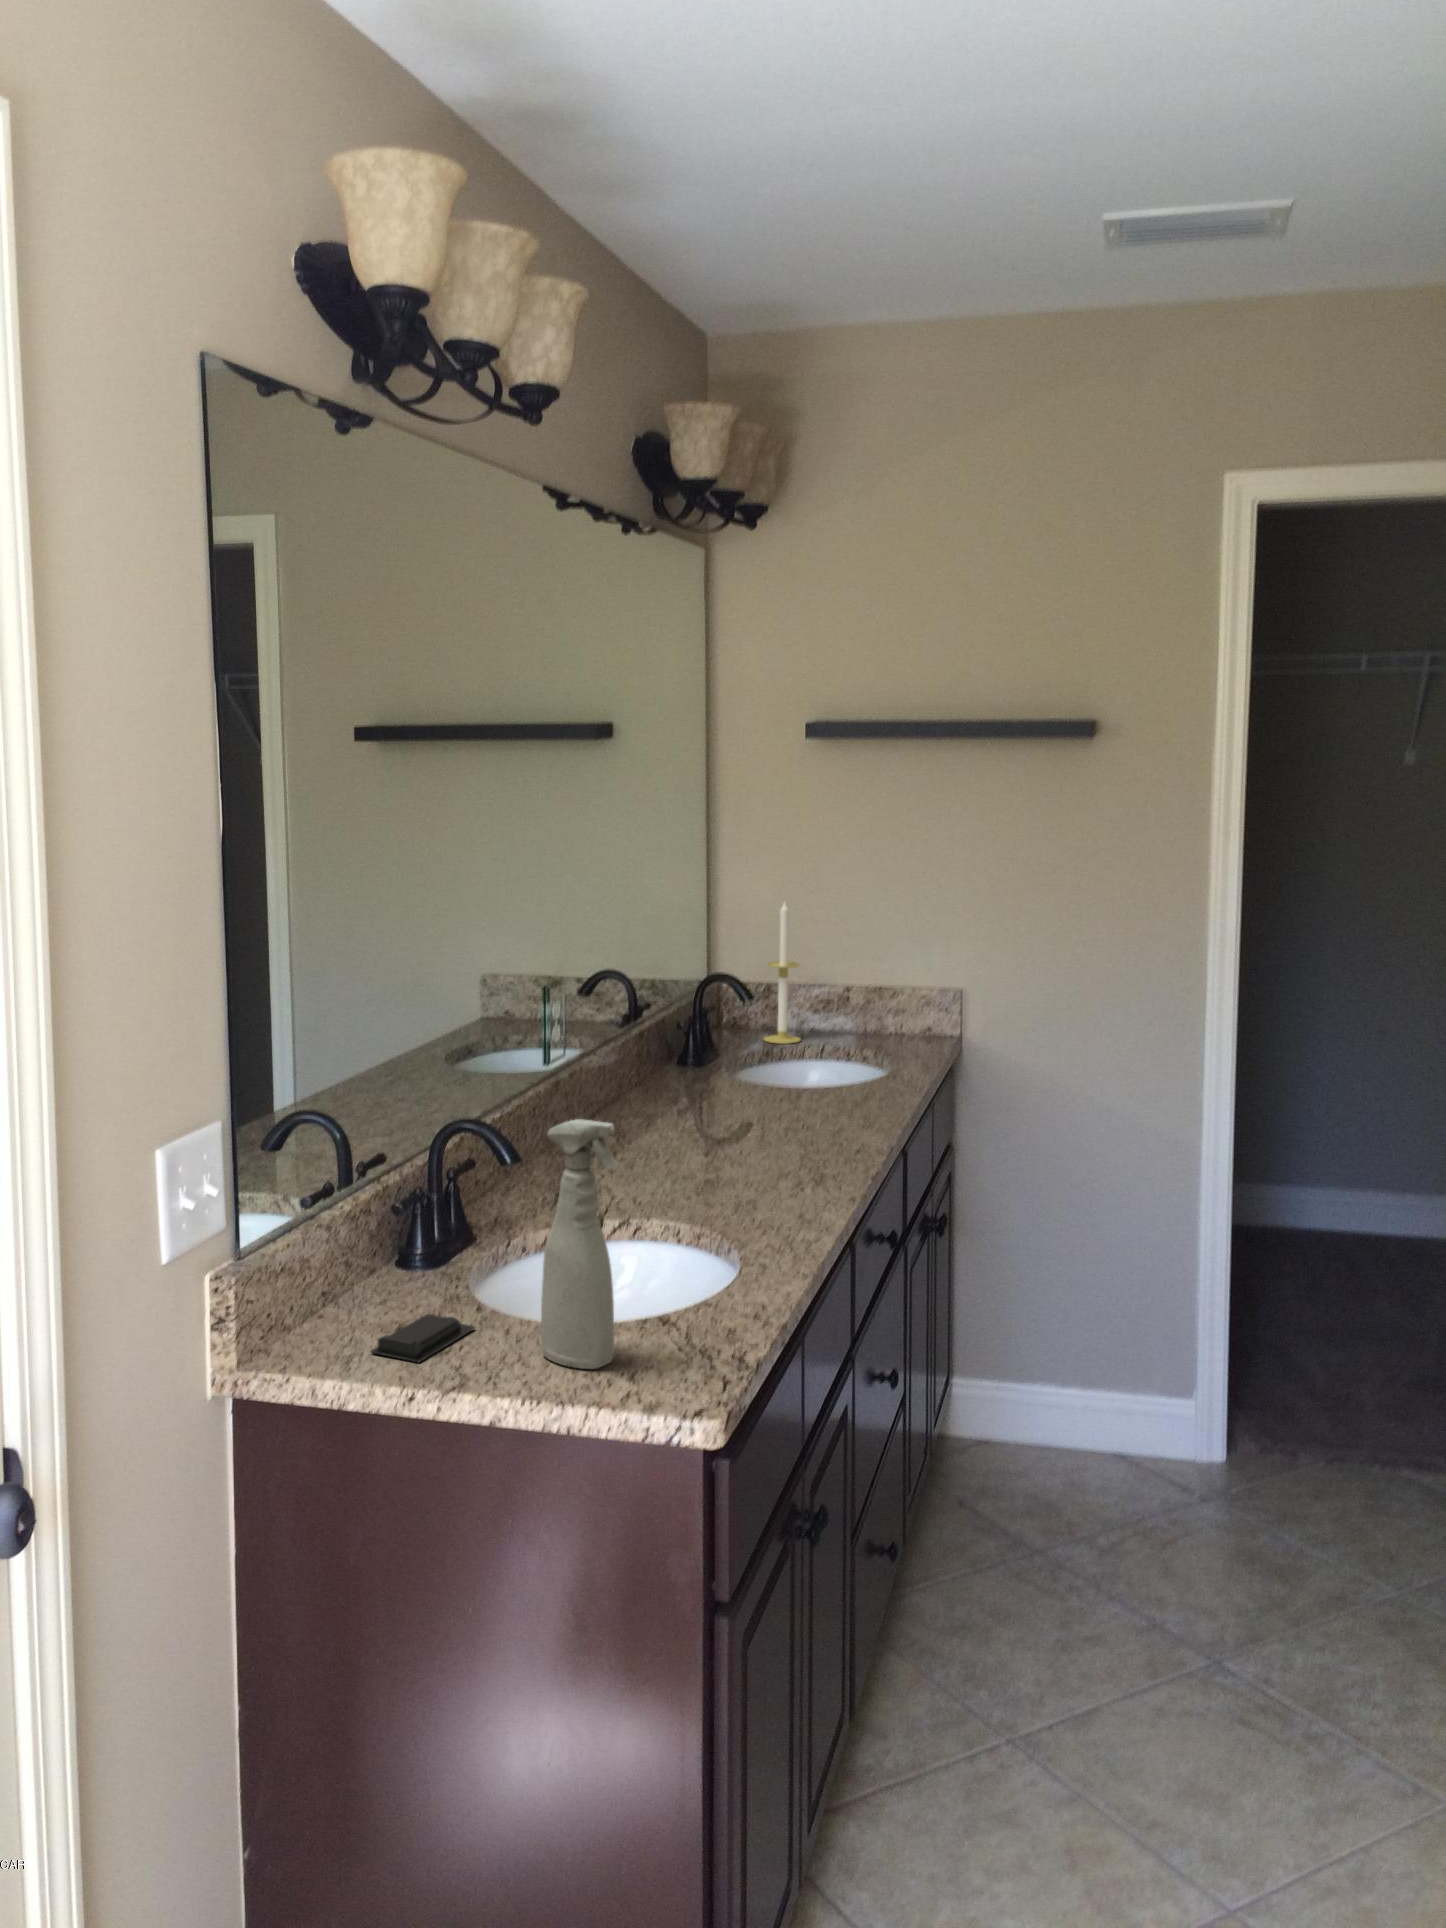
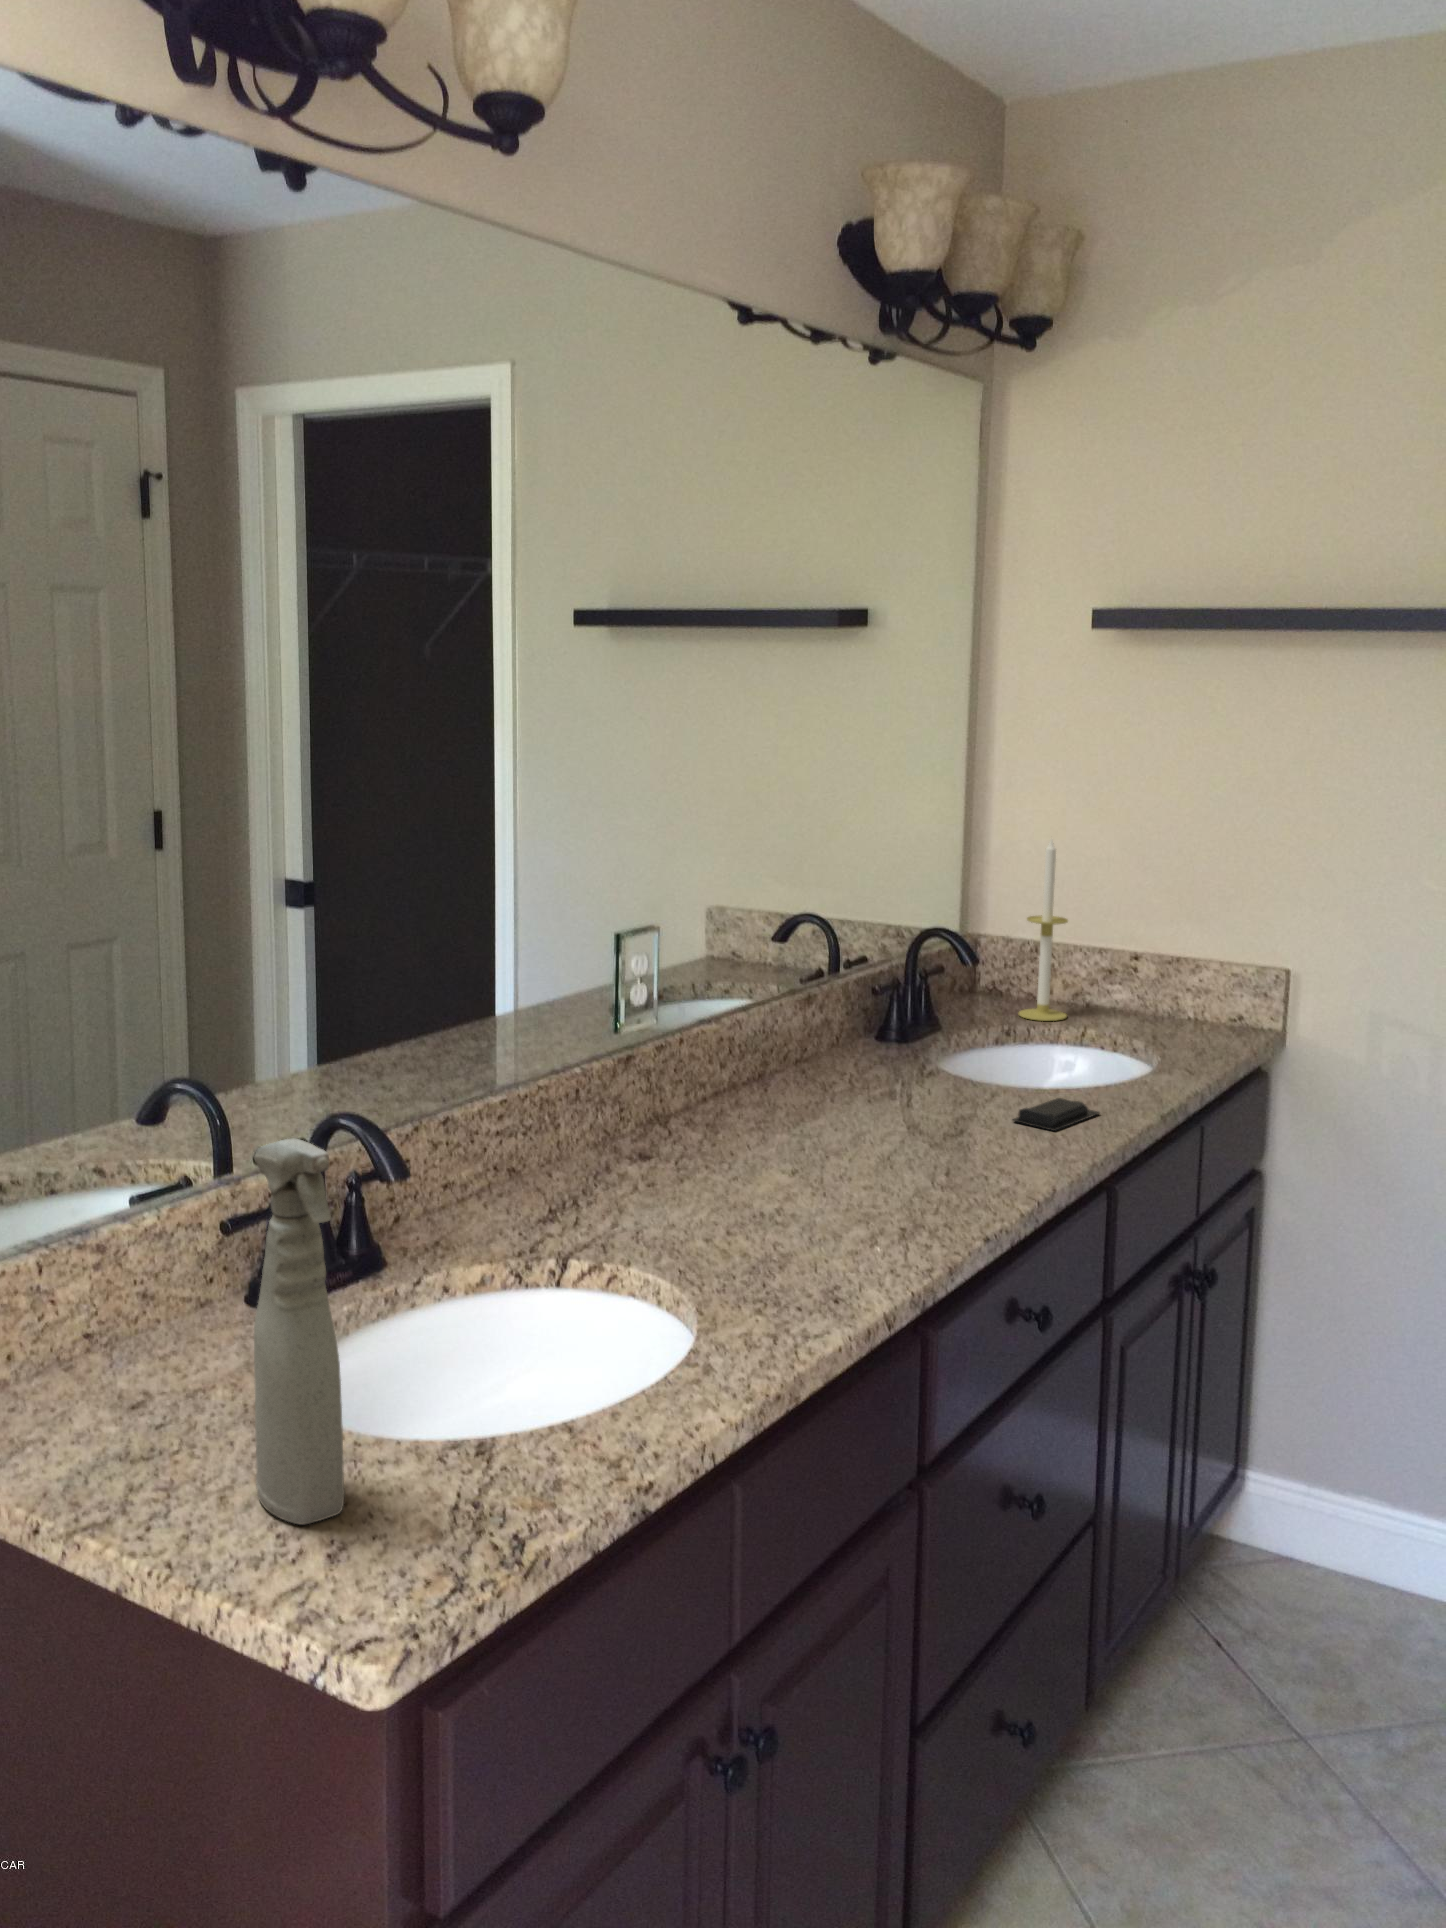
soap bar: present [371,1314,475,1362] -> present [1013,1098,1099,1131]

